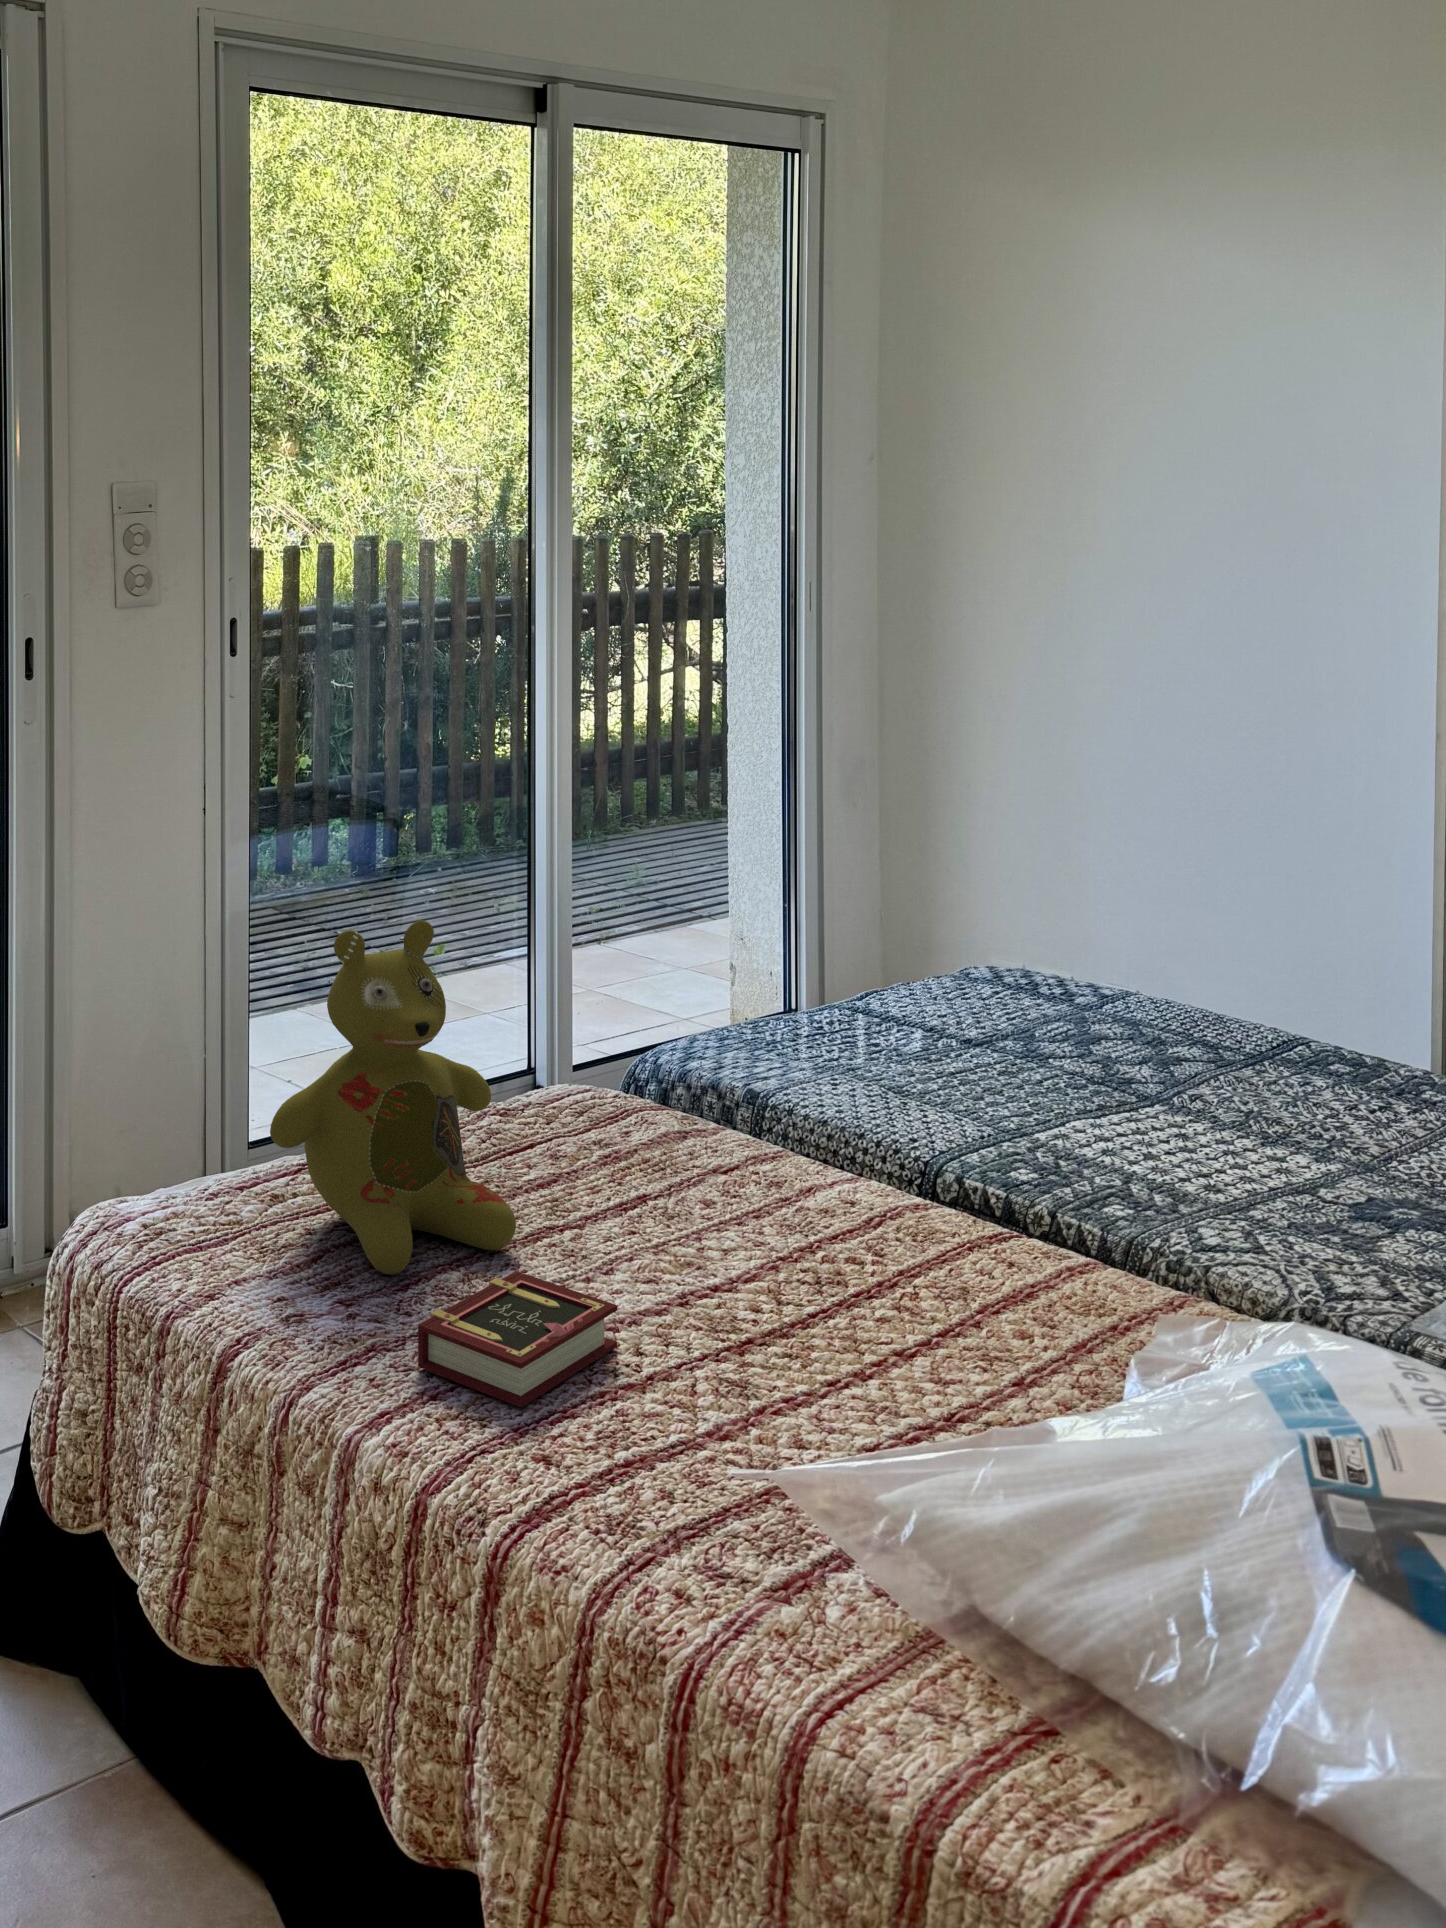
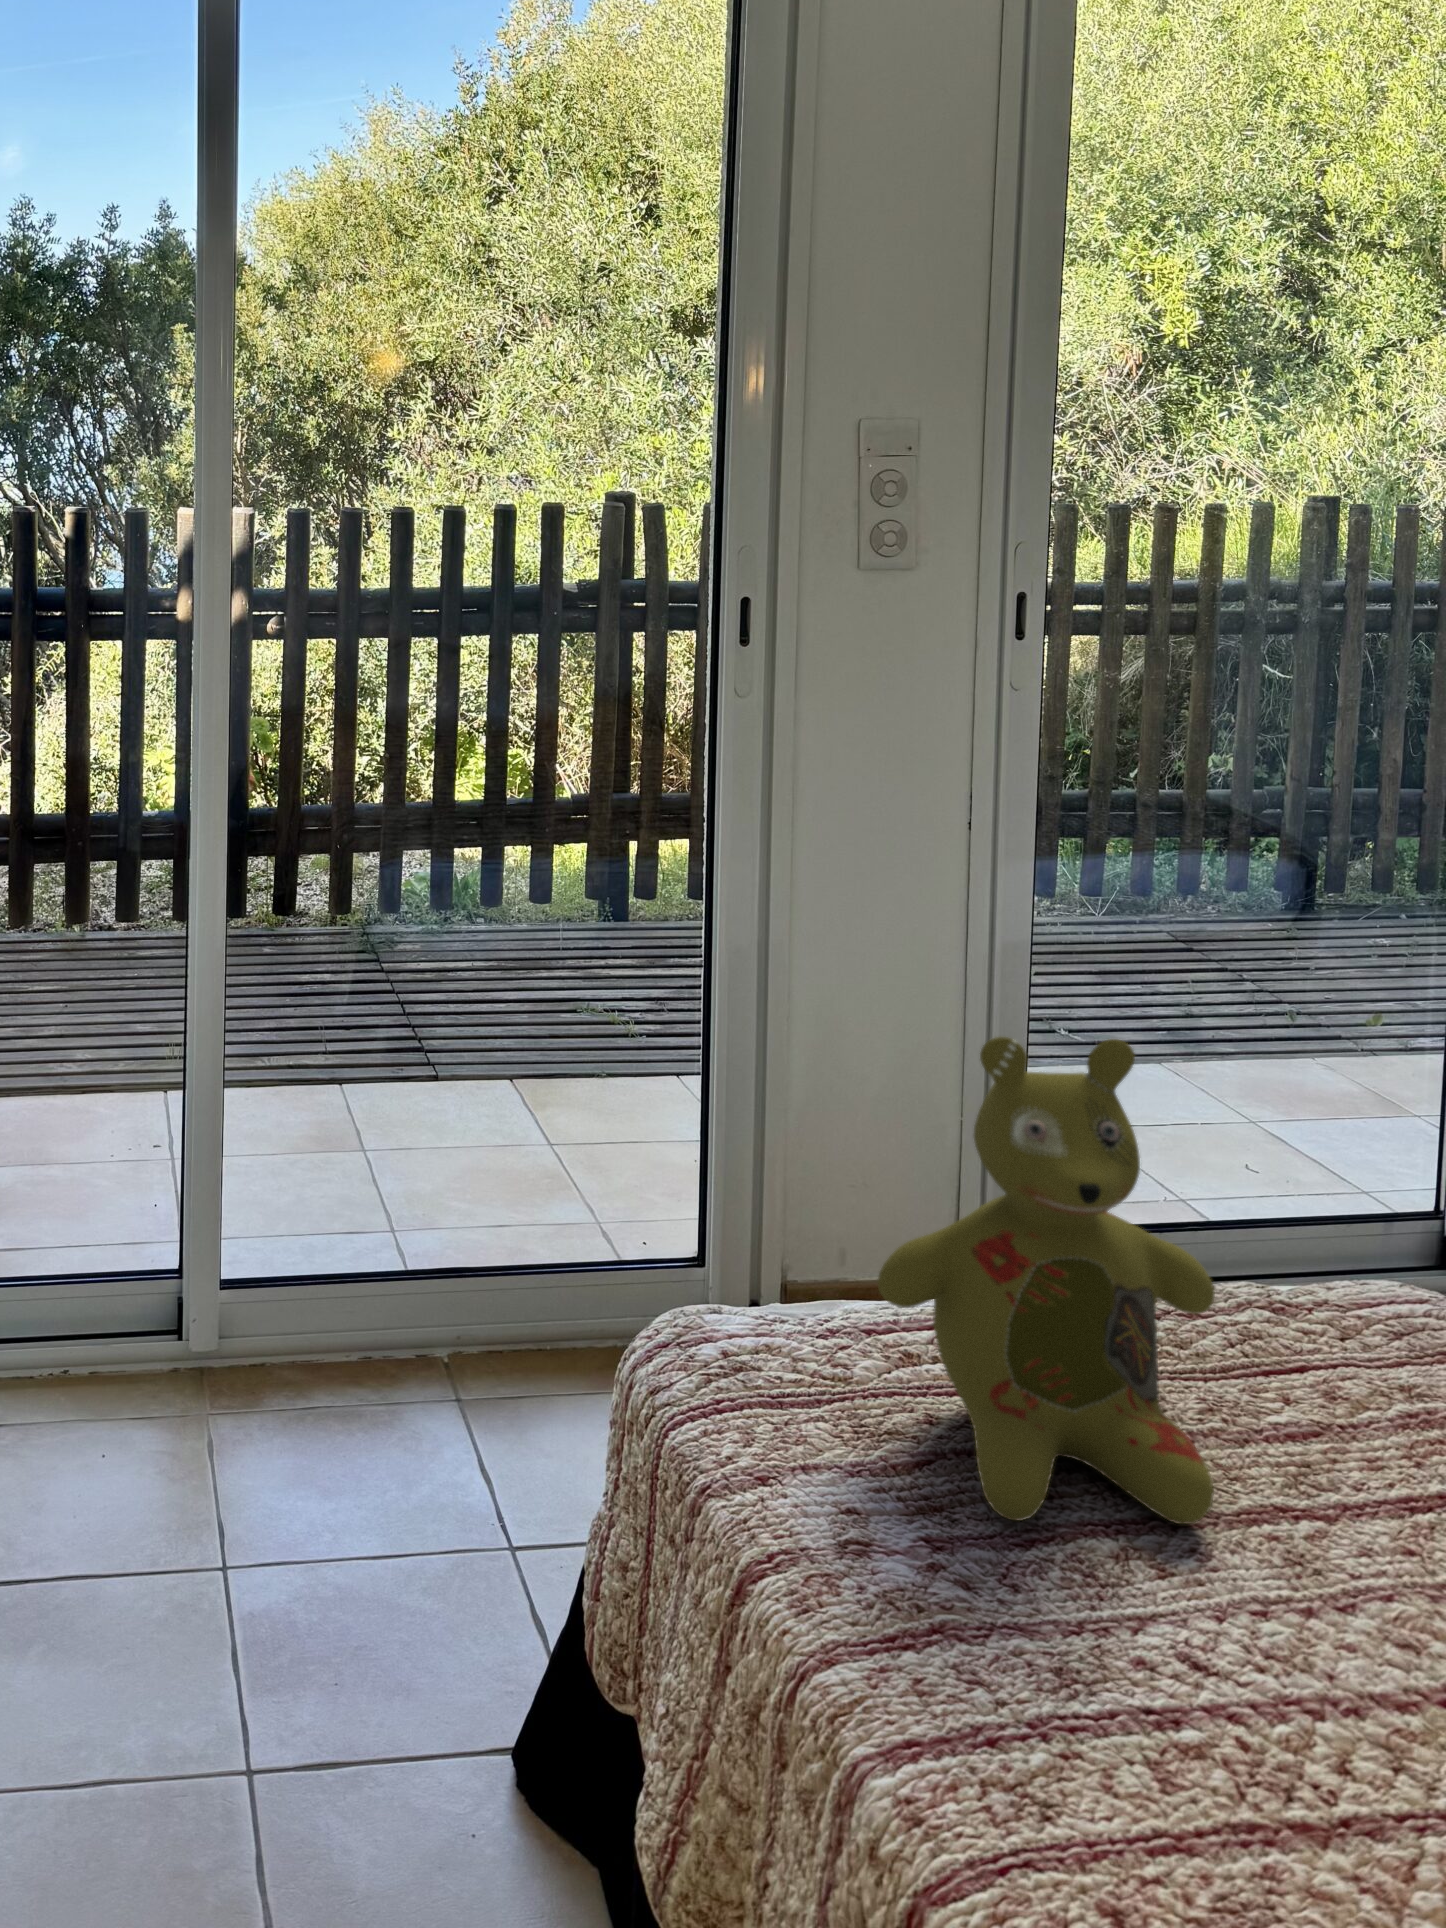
book: present [418,1271,617,1407] -> none [990,1579,1313,1805]

